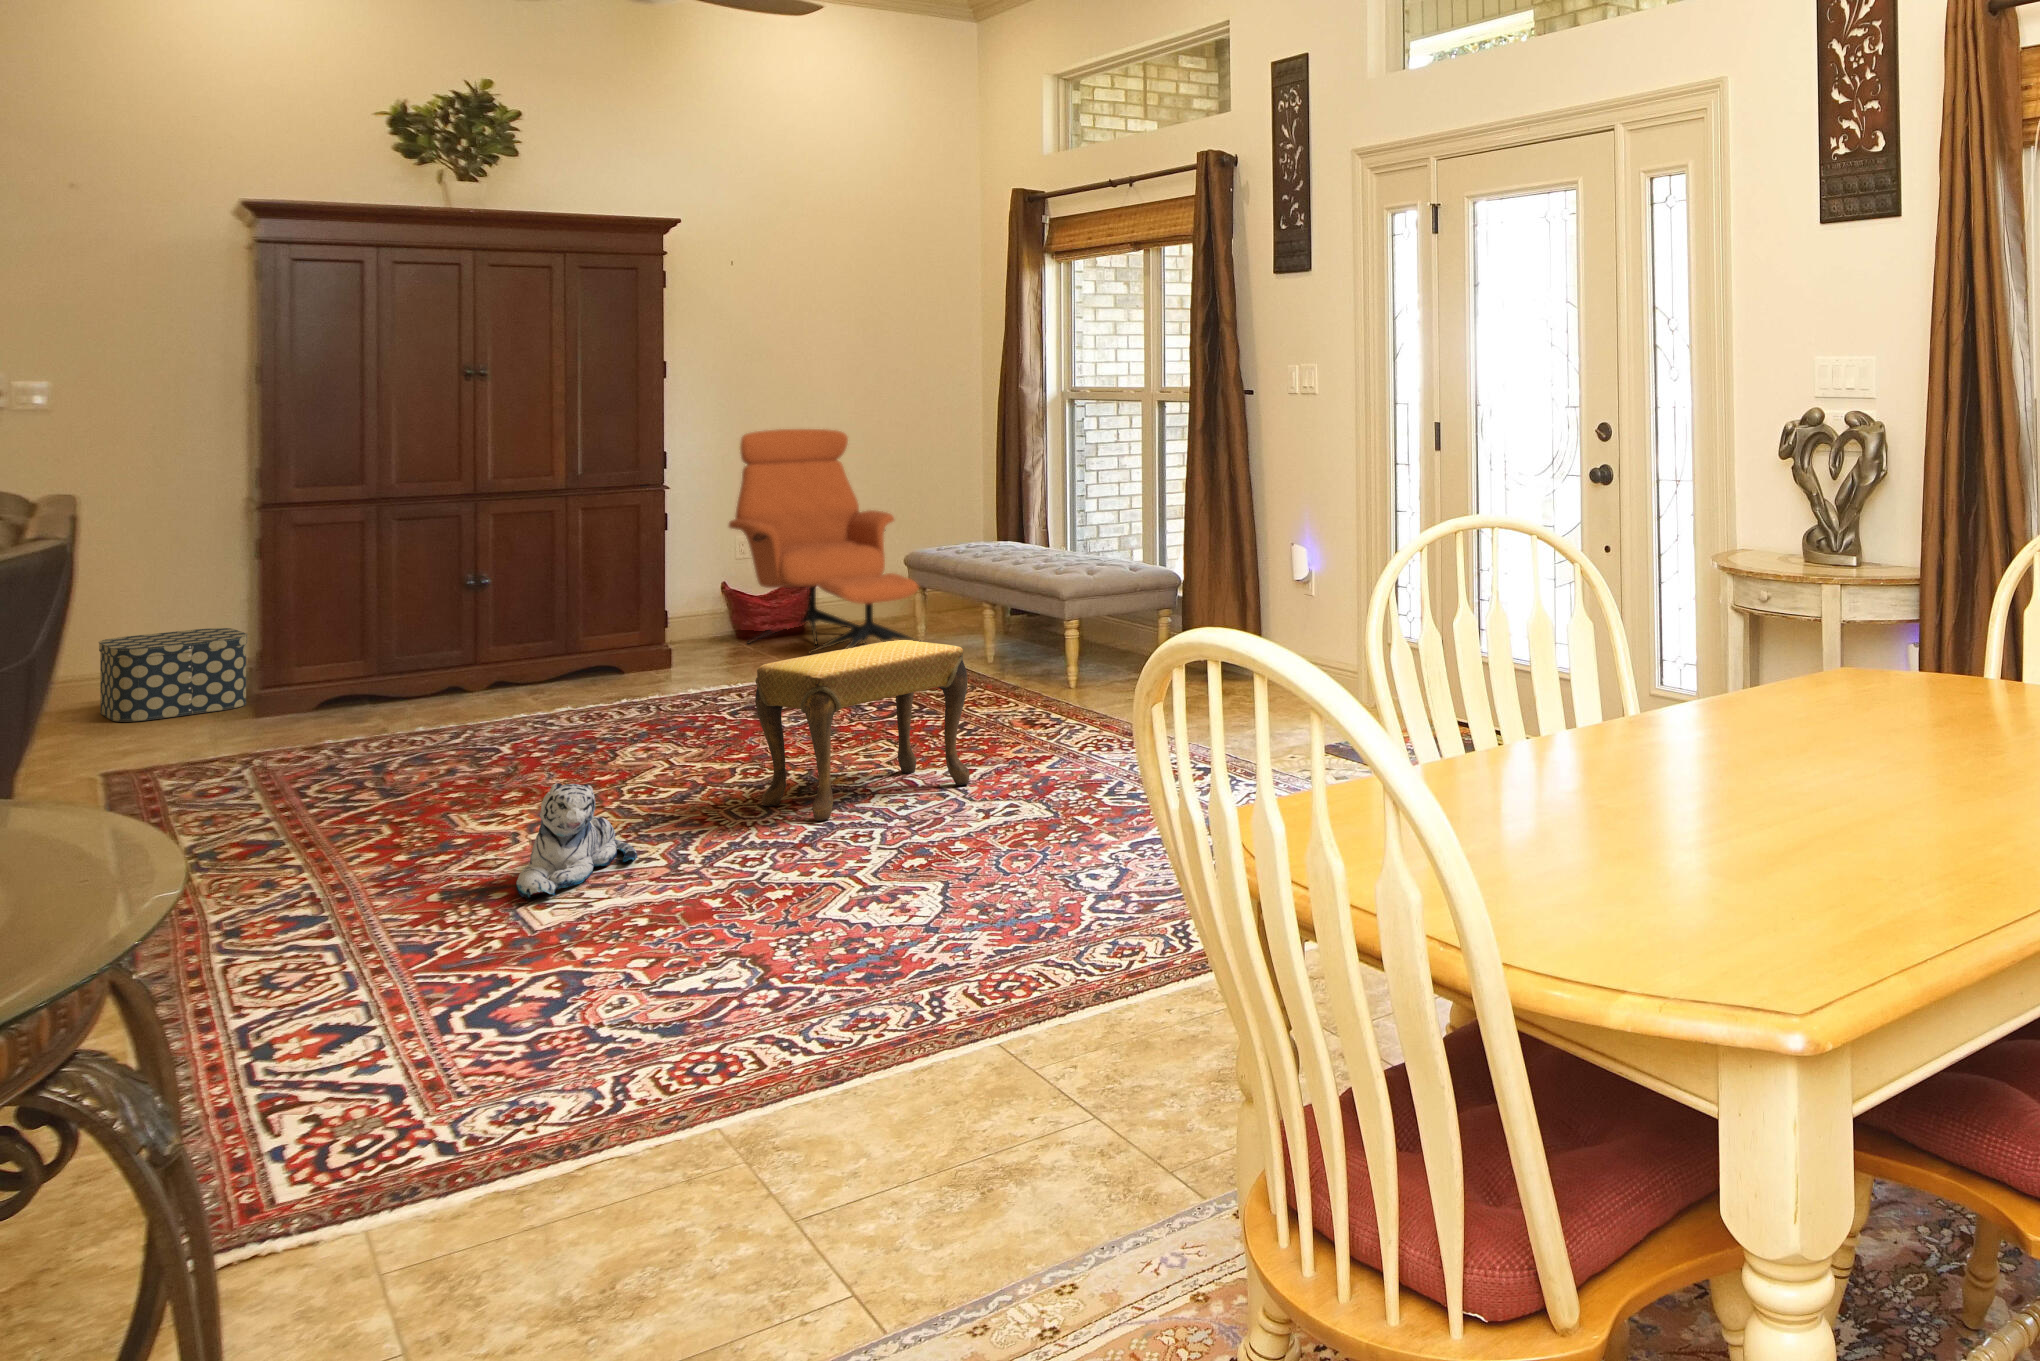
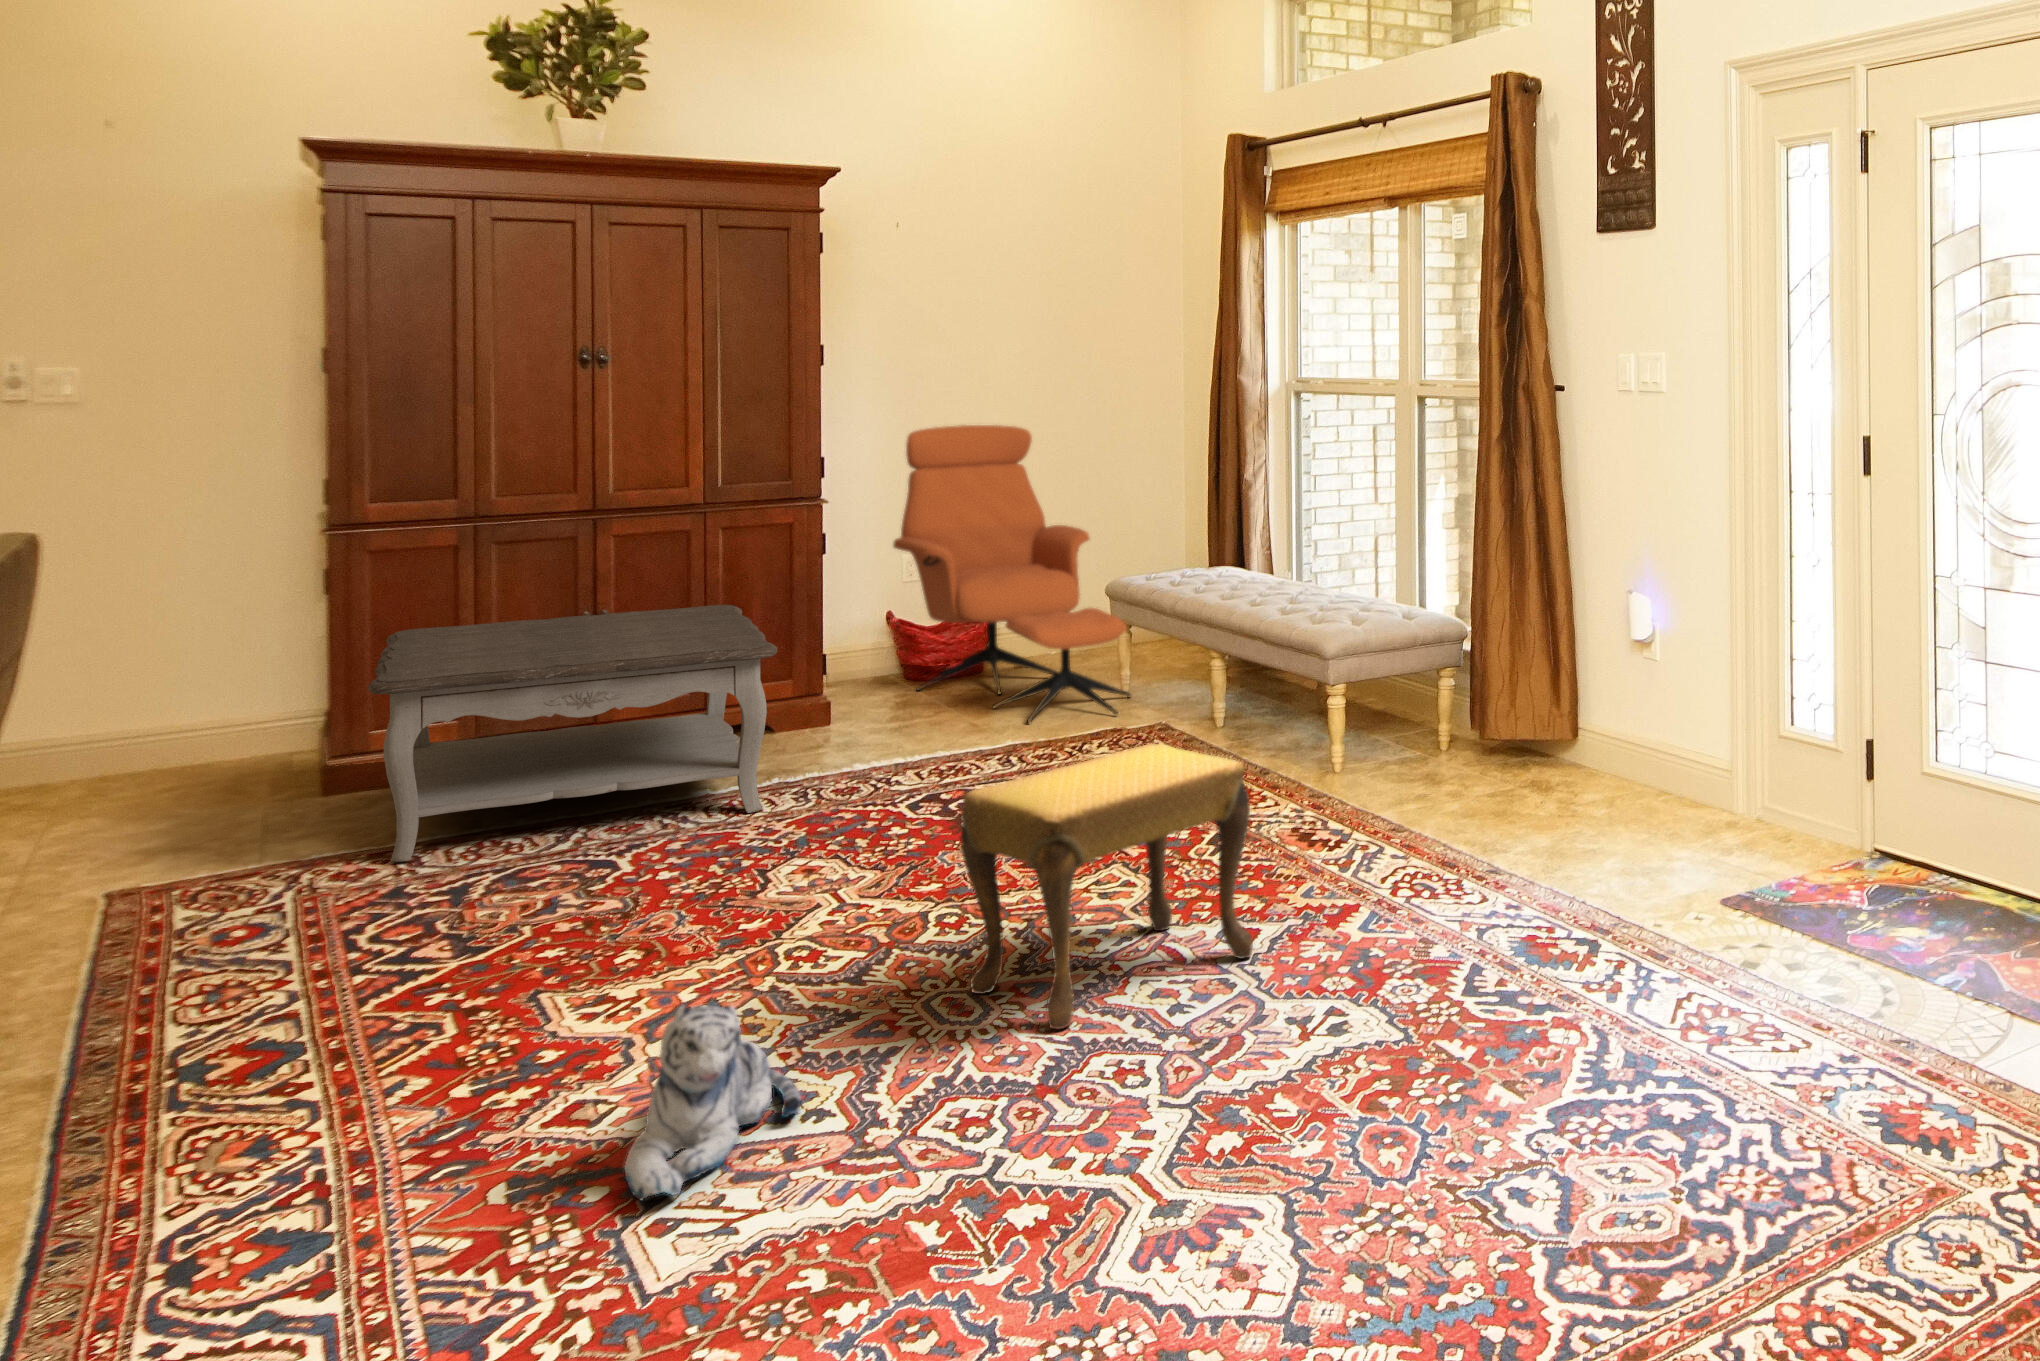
coffee table: none [305,568,628,750] -> present [368,605,778,862]
storage box: present [99,628,248,722] -> none [136,677,316,803]

